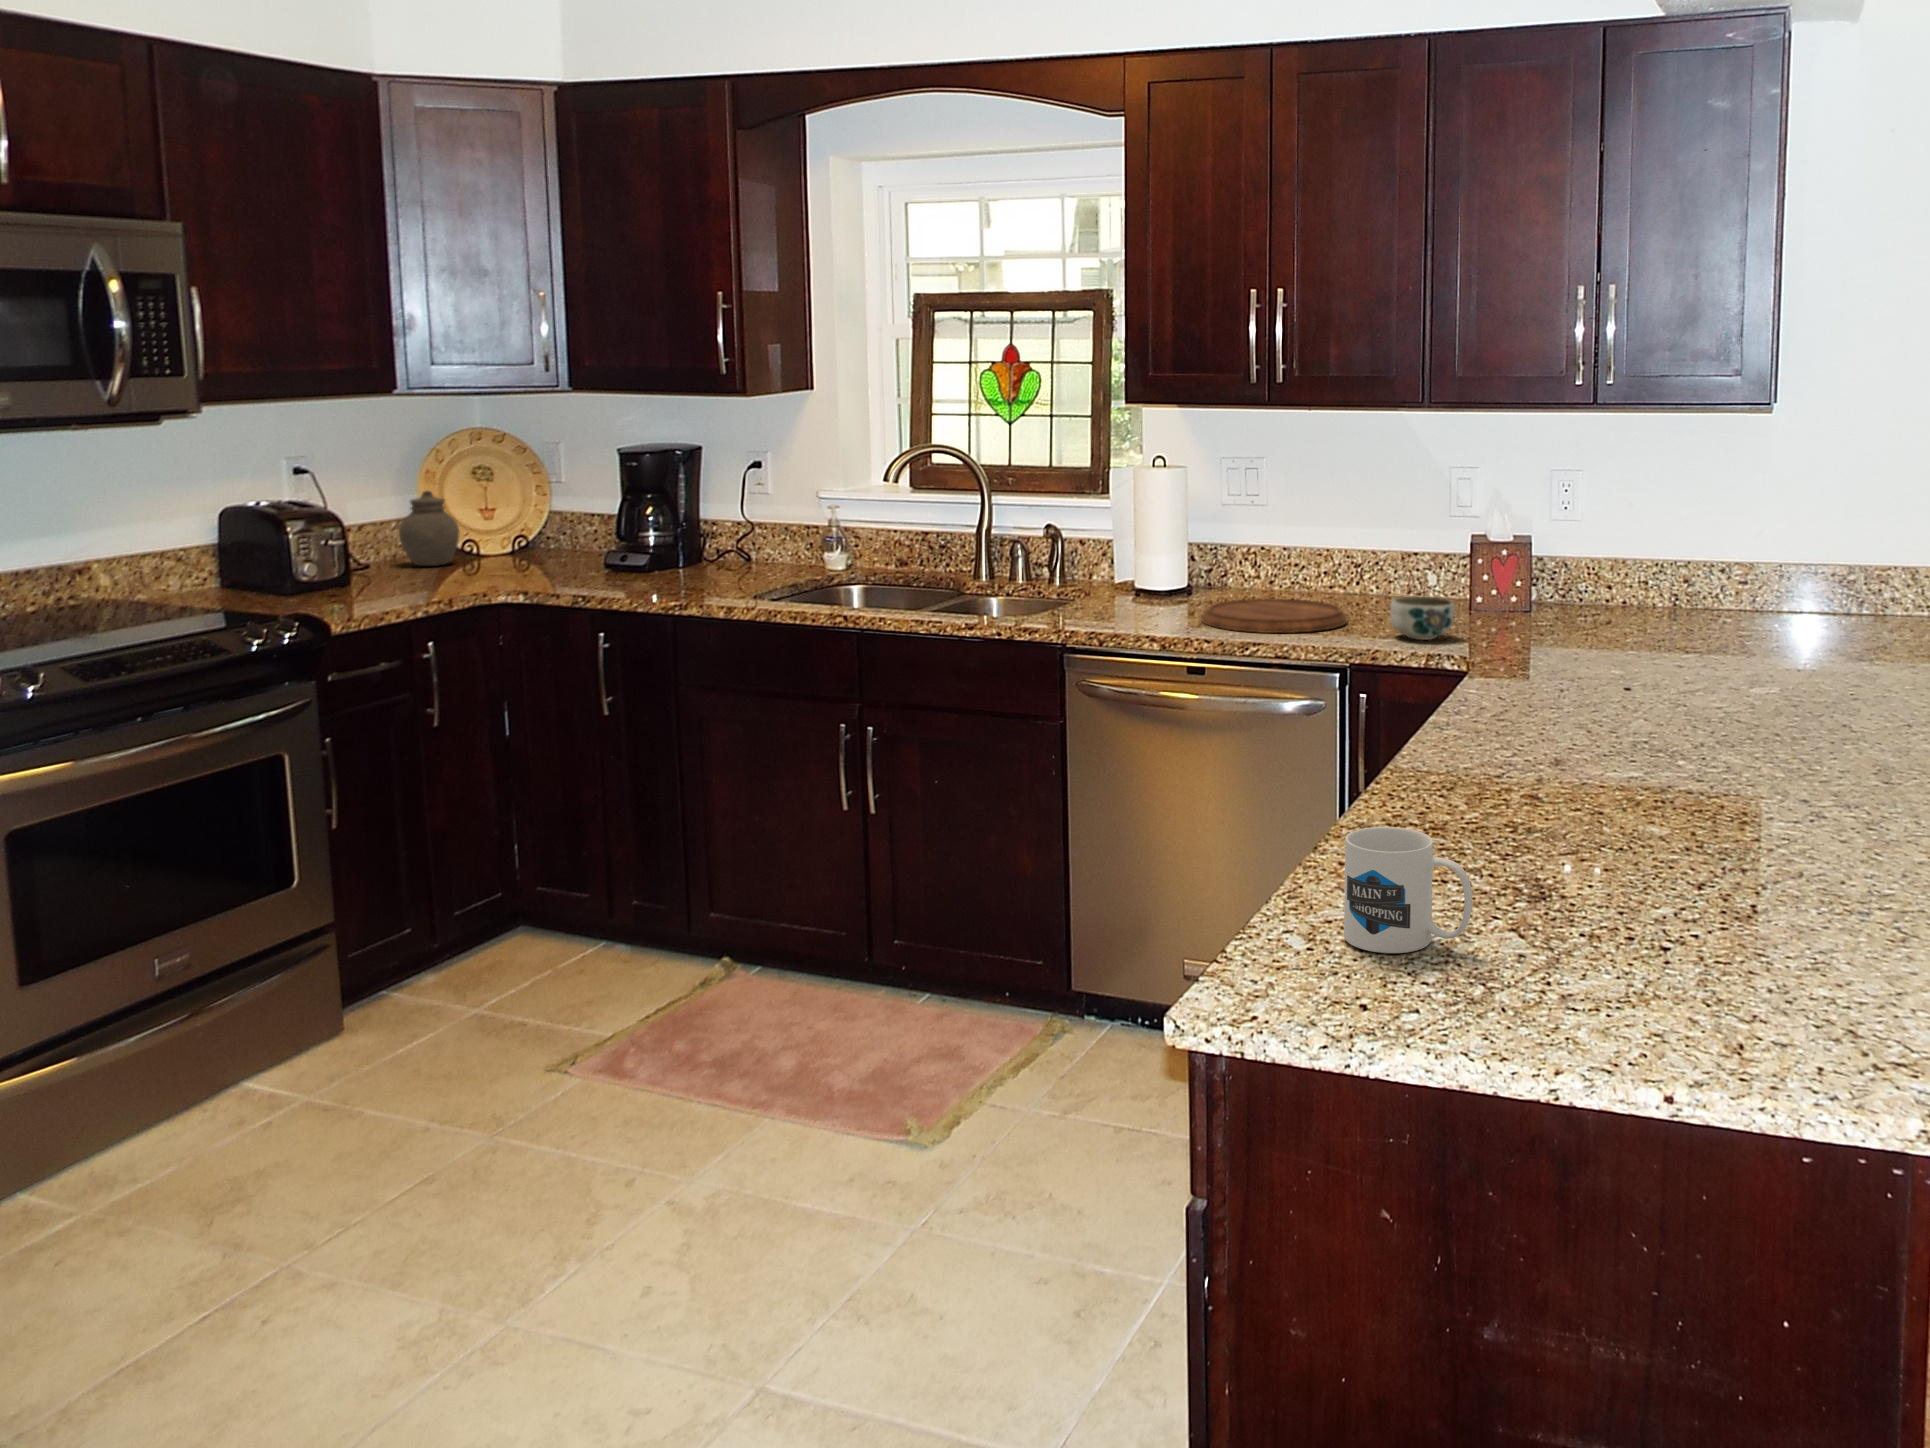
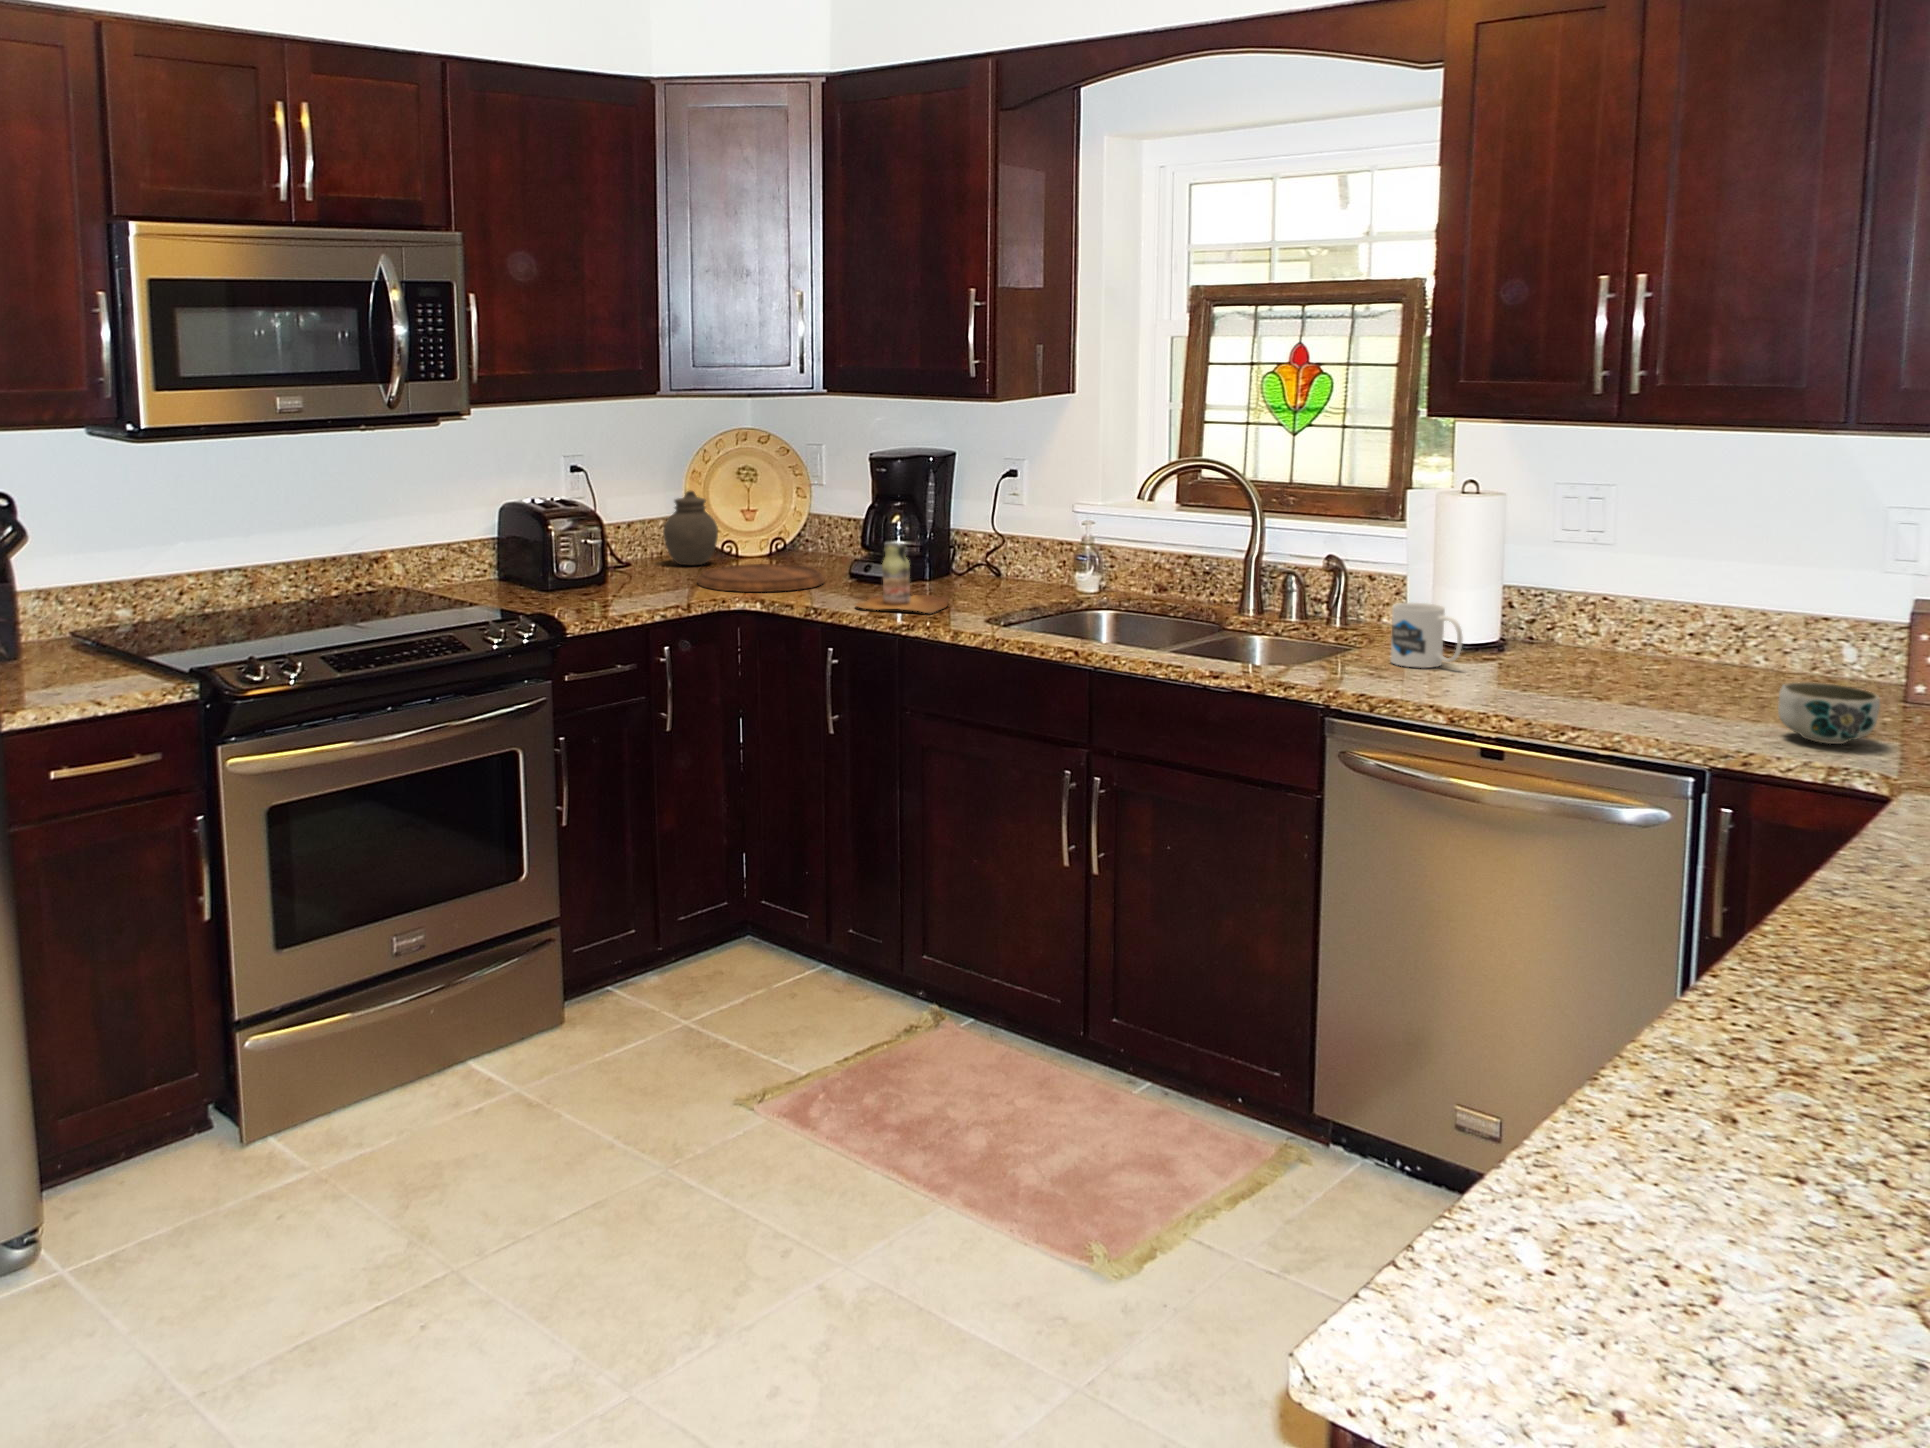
bottle: none [624,531,714,594] -> present [856,543,949,613]
cutting board: present [1202,598,1347,633] -> present [698,564,824,592]
mug: present [1344,827,1472,953] -> present [1391,603,1463,668]

